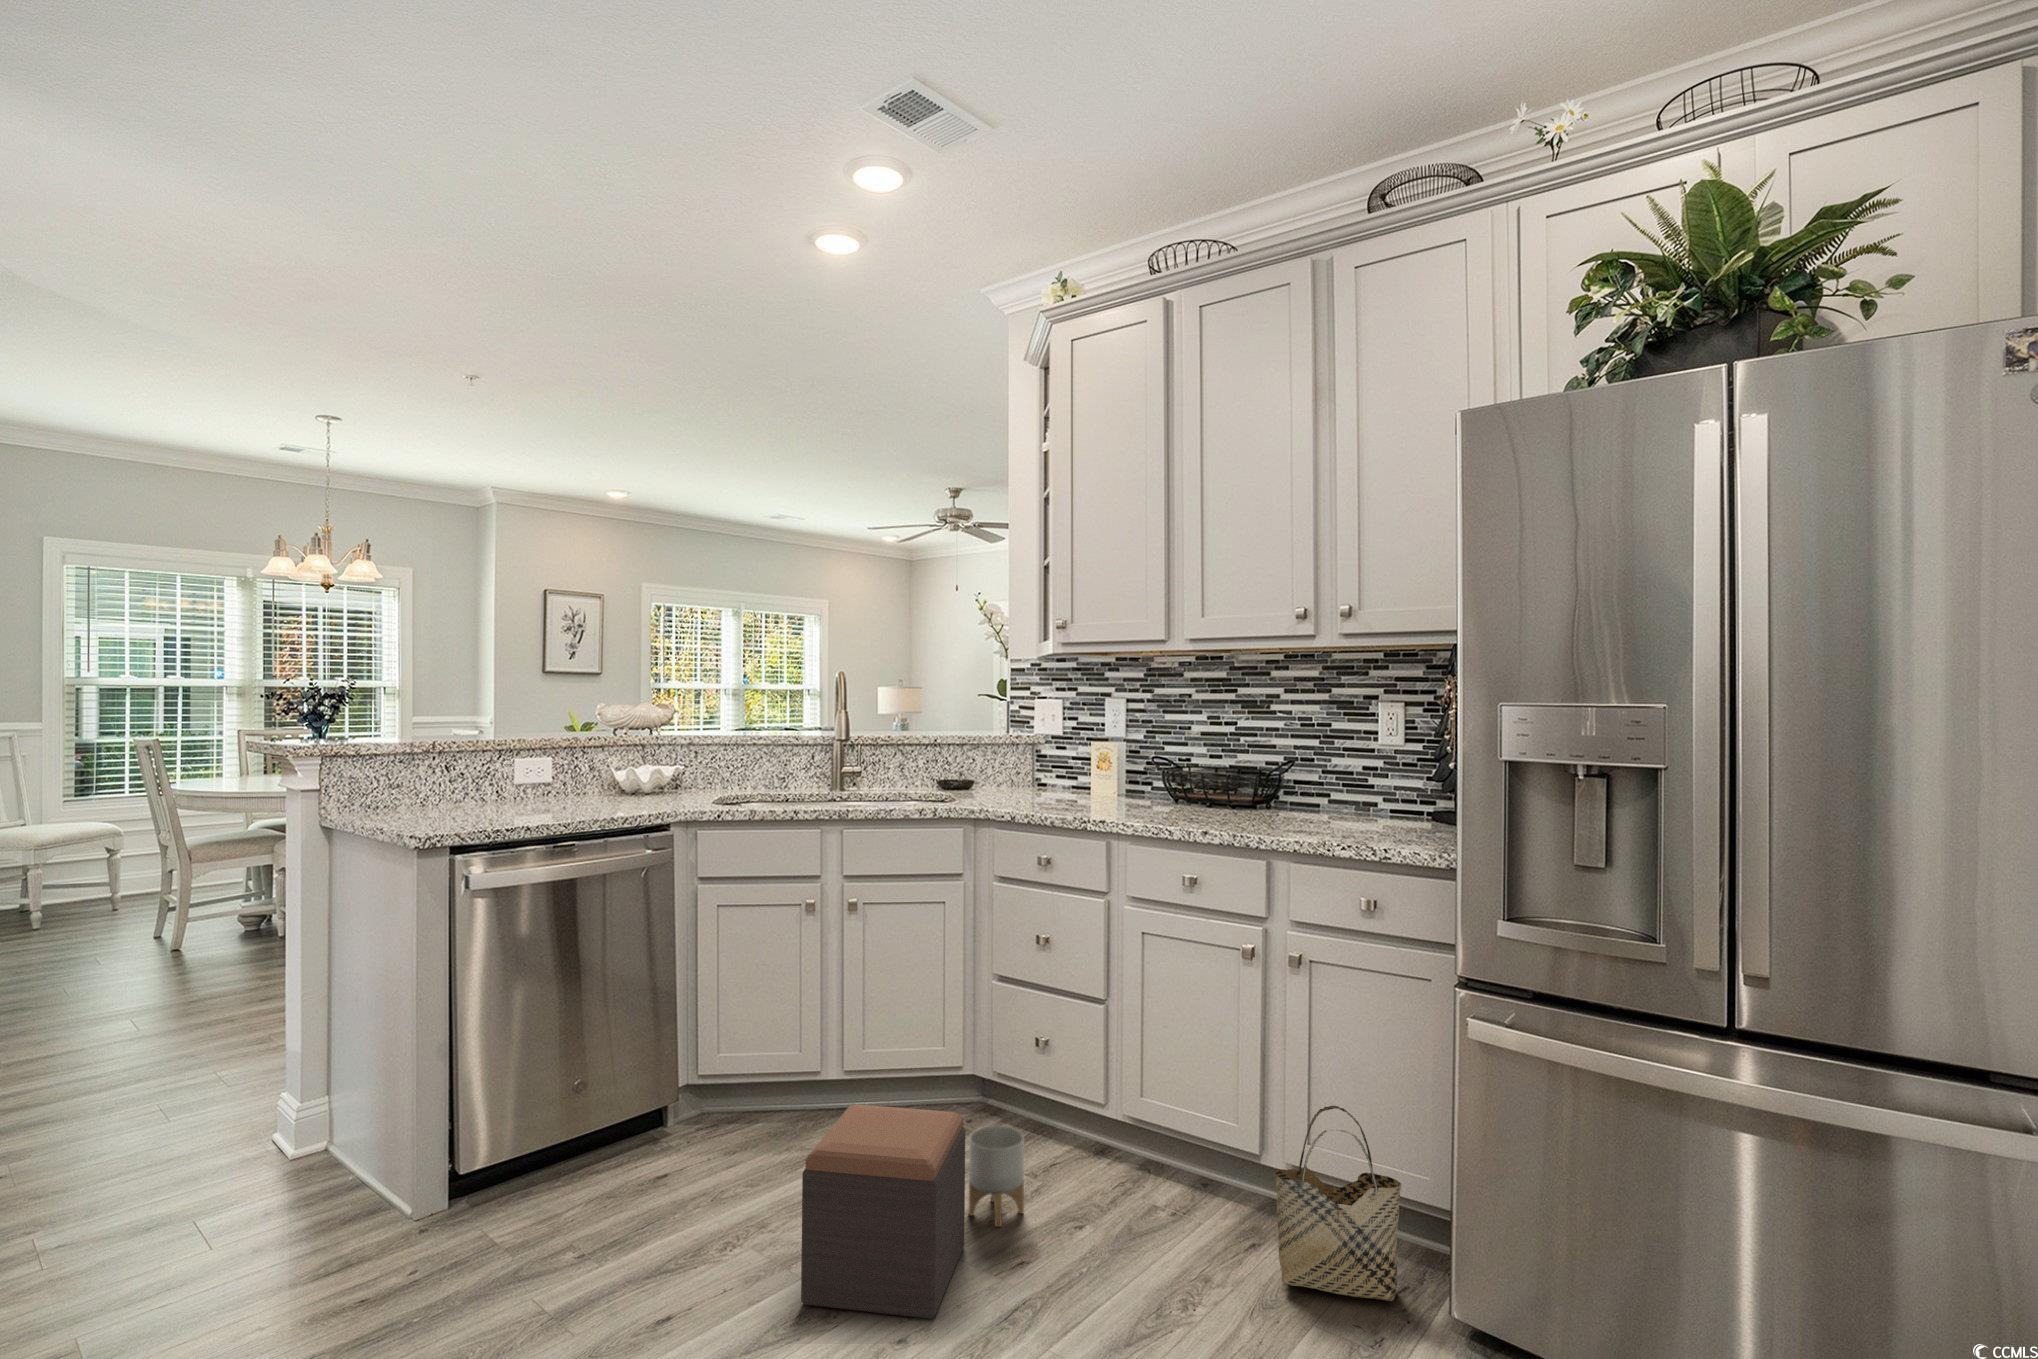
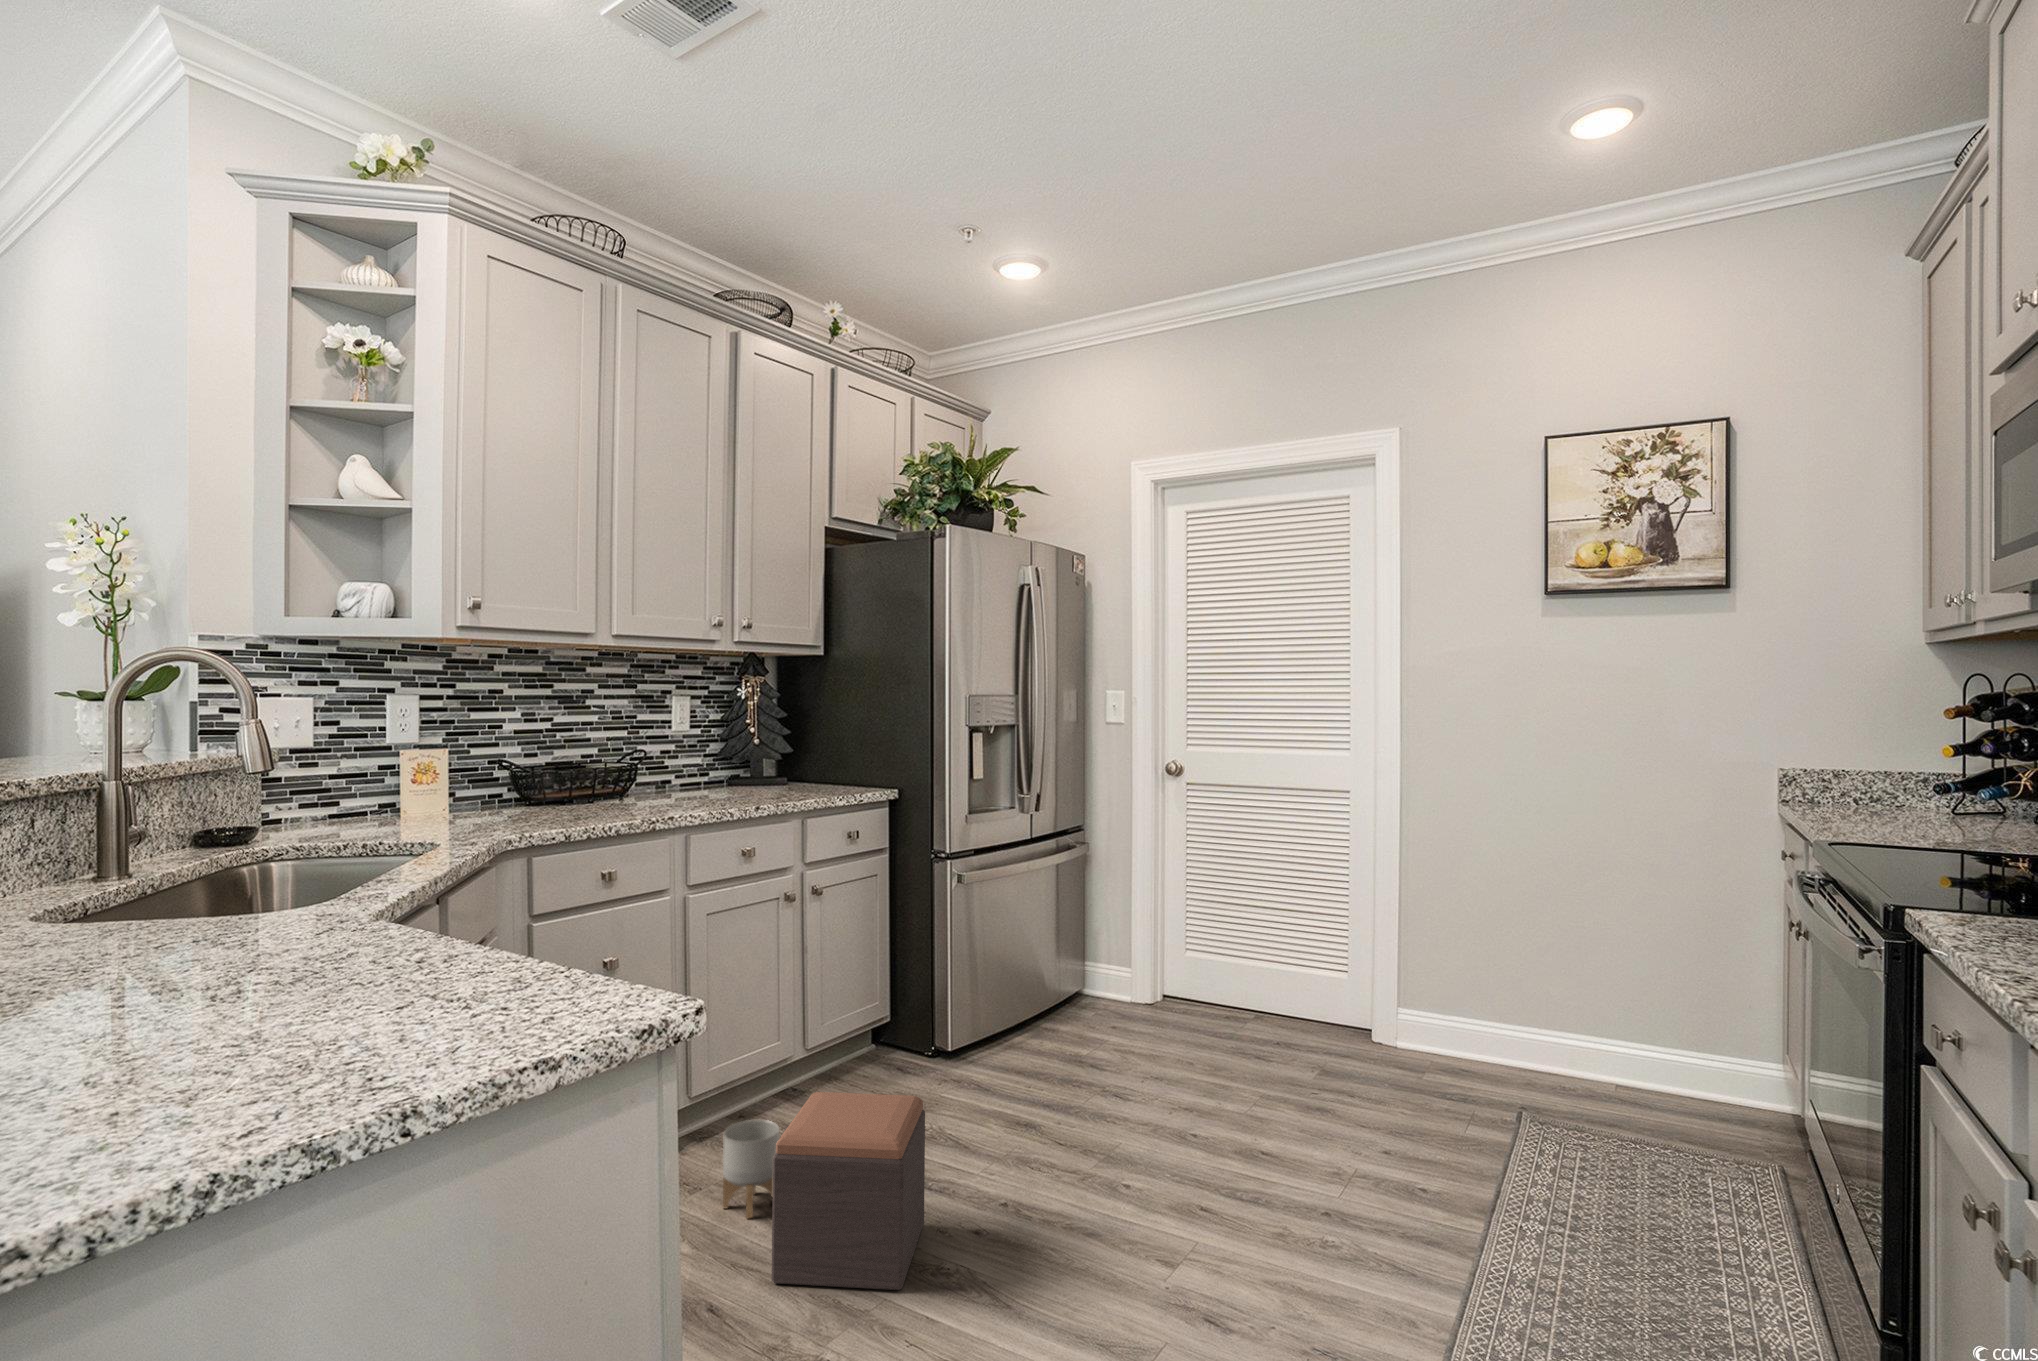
woven basket: present [1273,1106,1401,1301] -> none [861,975,912,1098]

